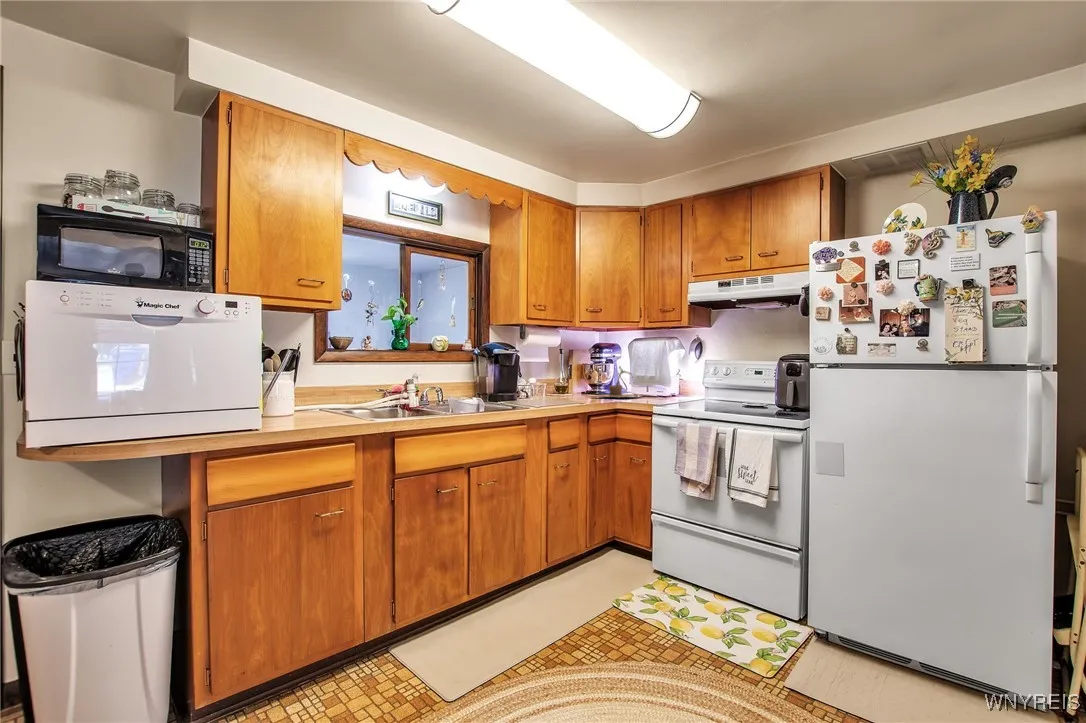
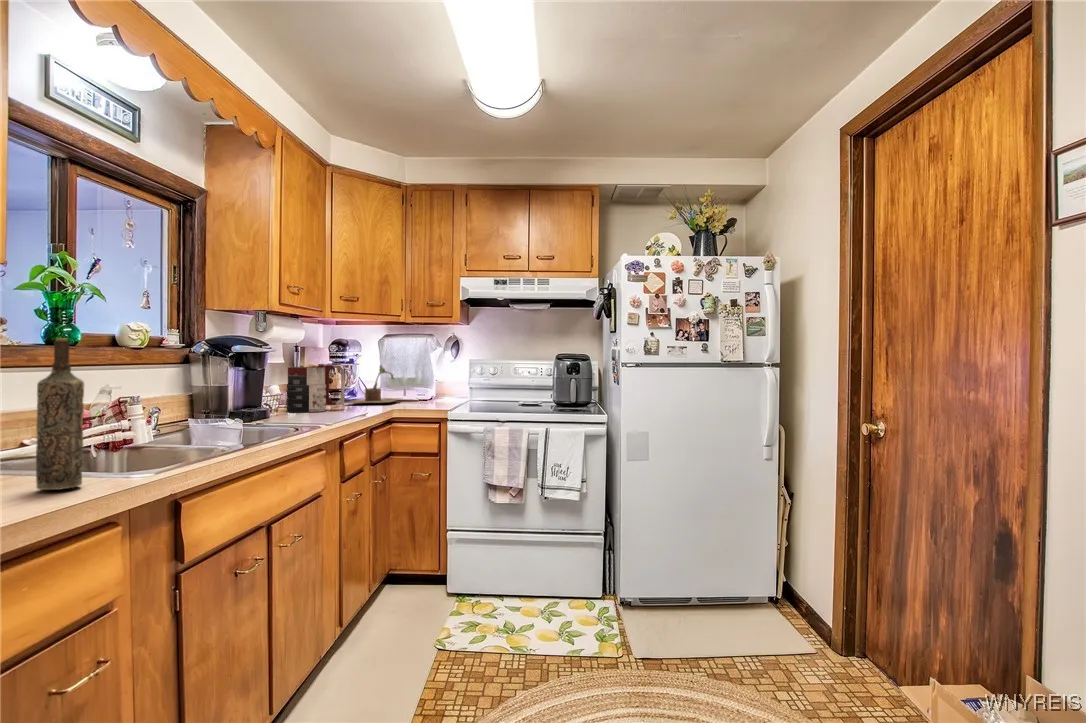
bottle: none [297,344,320,426] -> present [36,338,84,490]
mug: none [538,366,580,401] -> present [287,365,345,412]

